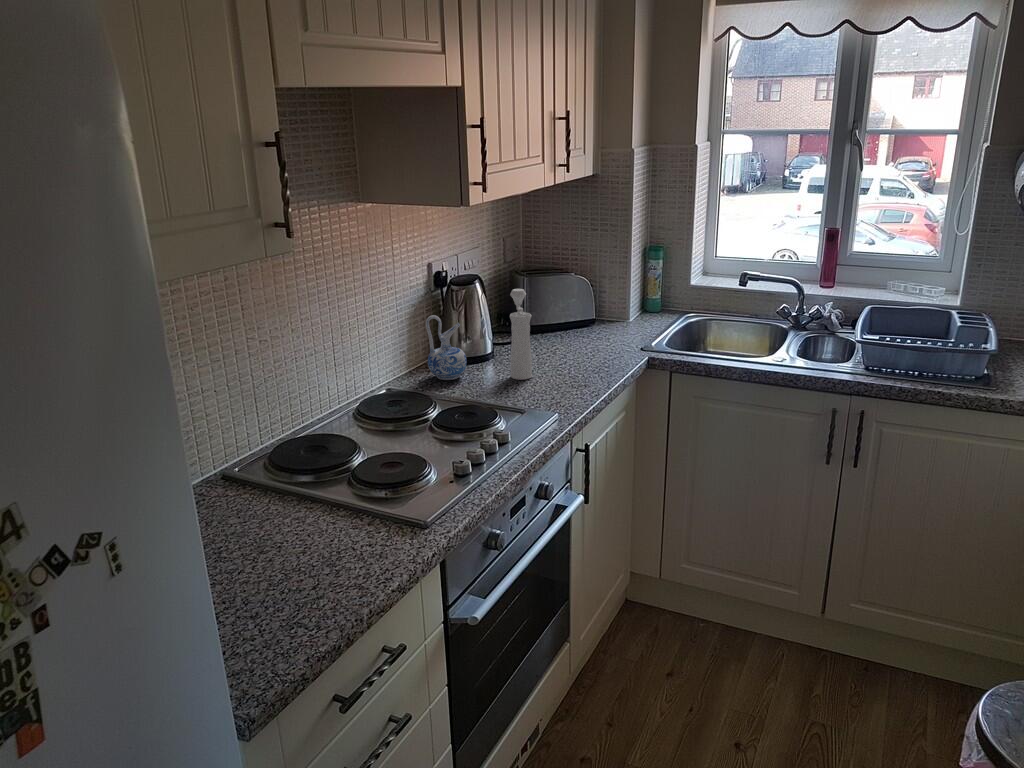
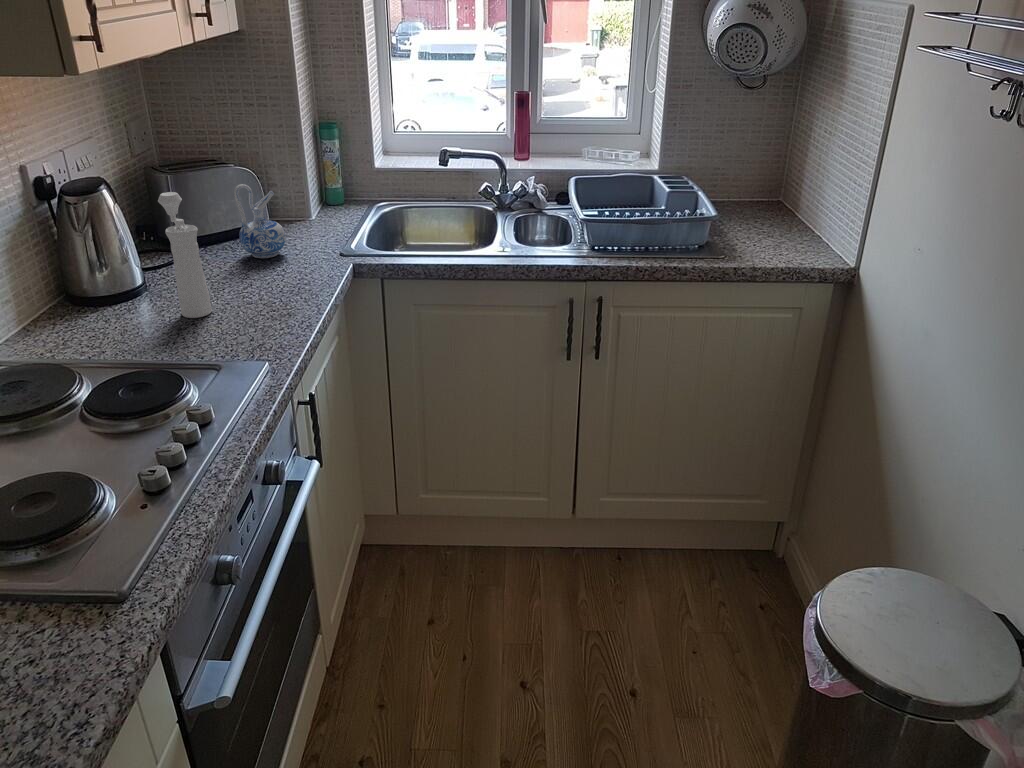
ceramic pitcher: present [426,315,467,380] -> present [234,184,285,258]

